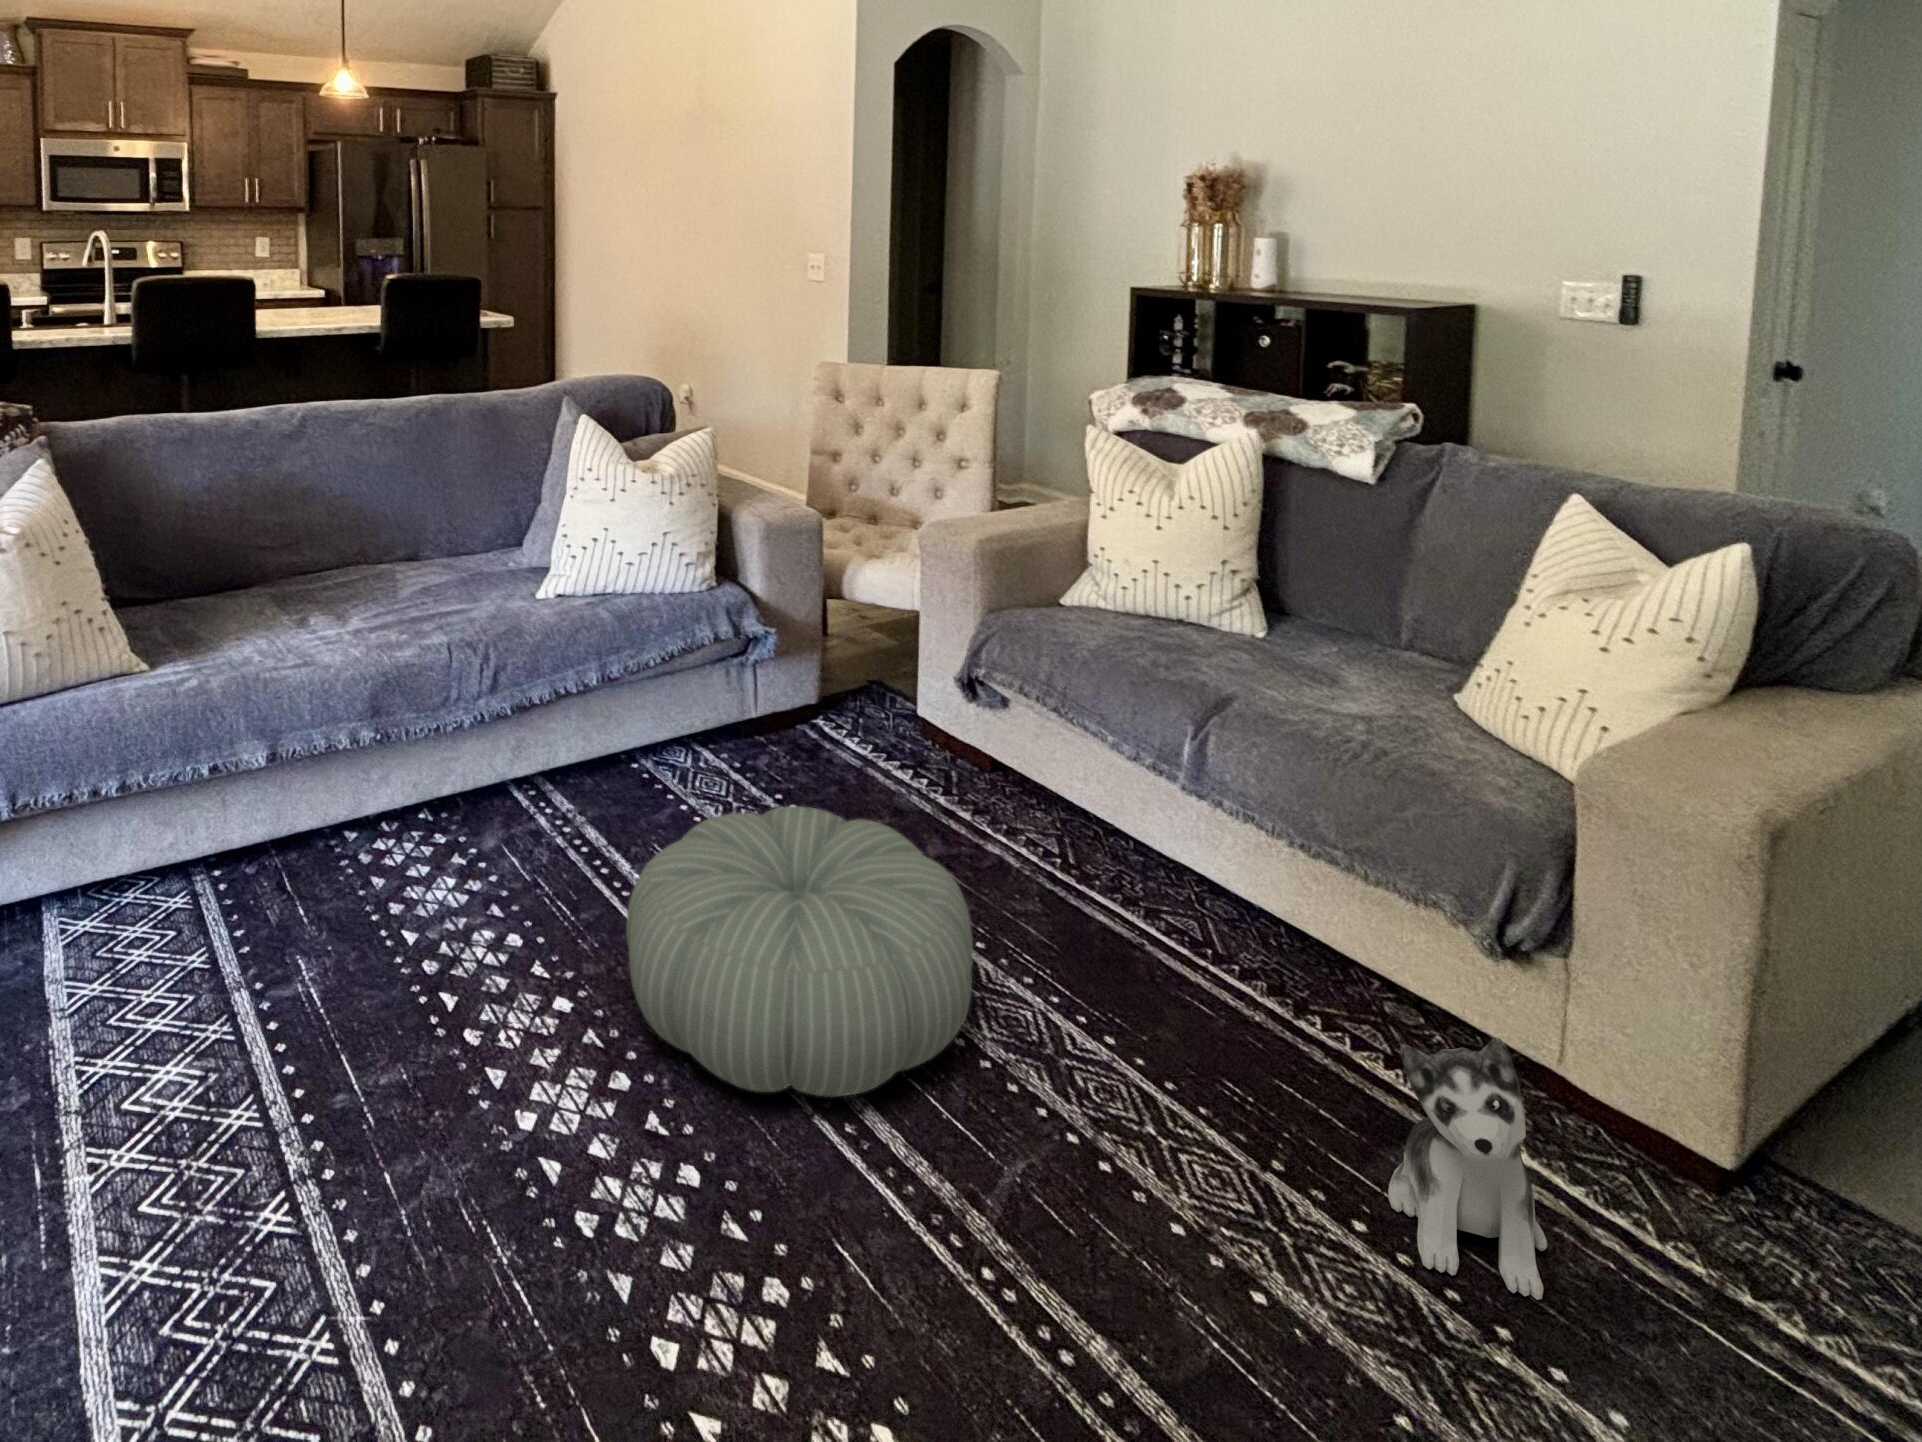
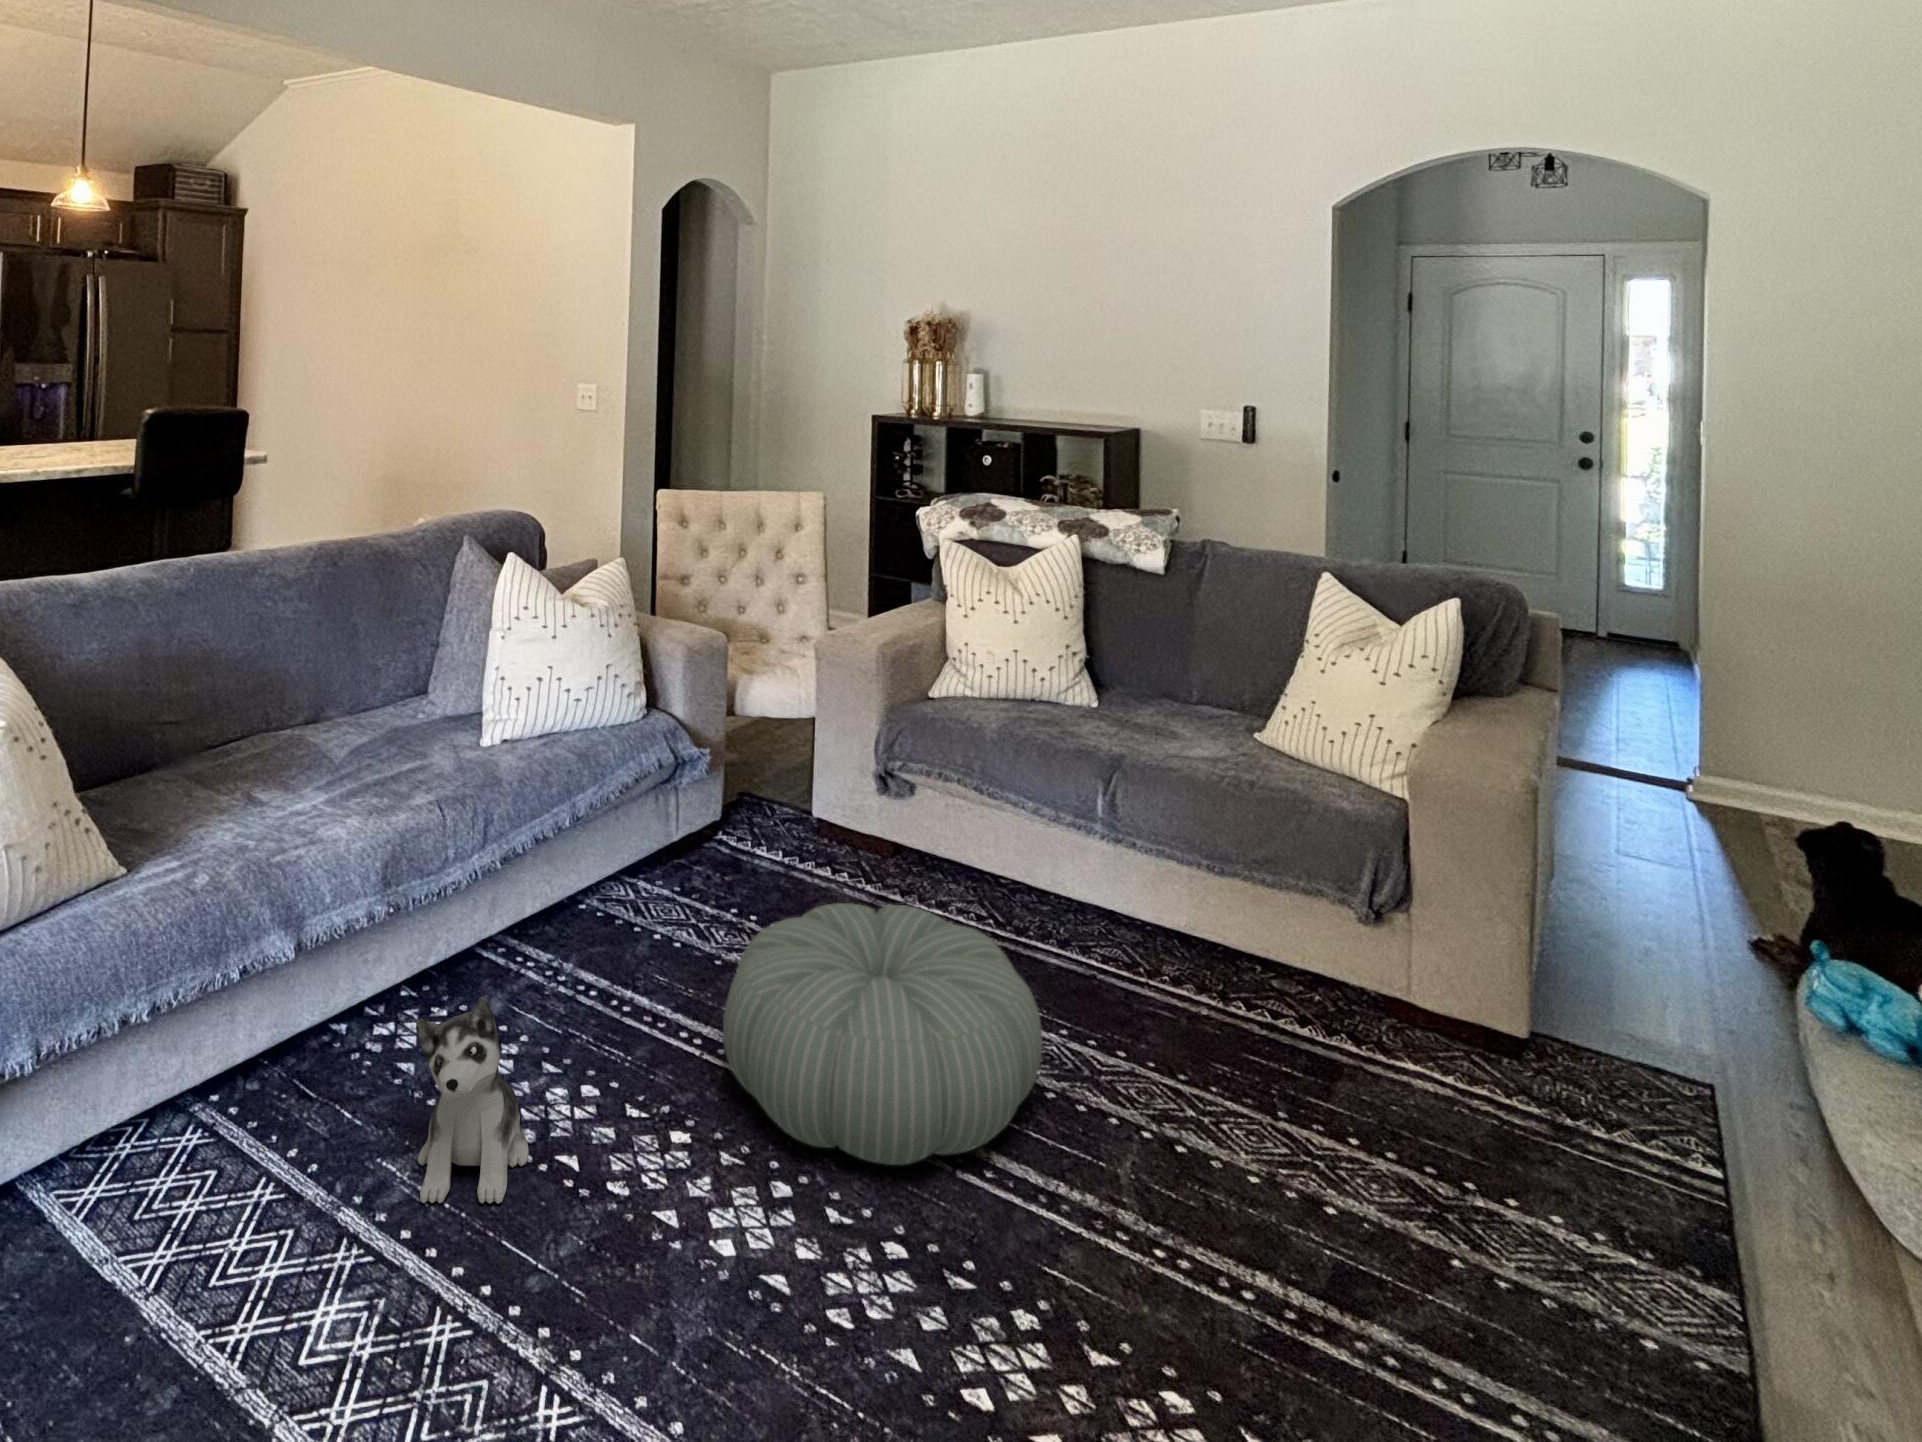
plush toy: present [1388,1038,1547,1300] -> present [416,997,529,1204]

